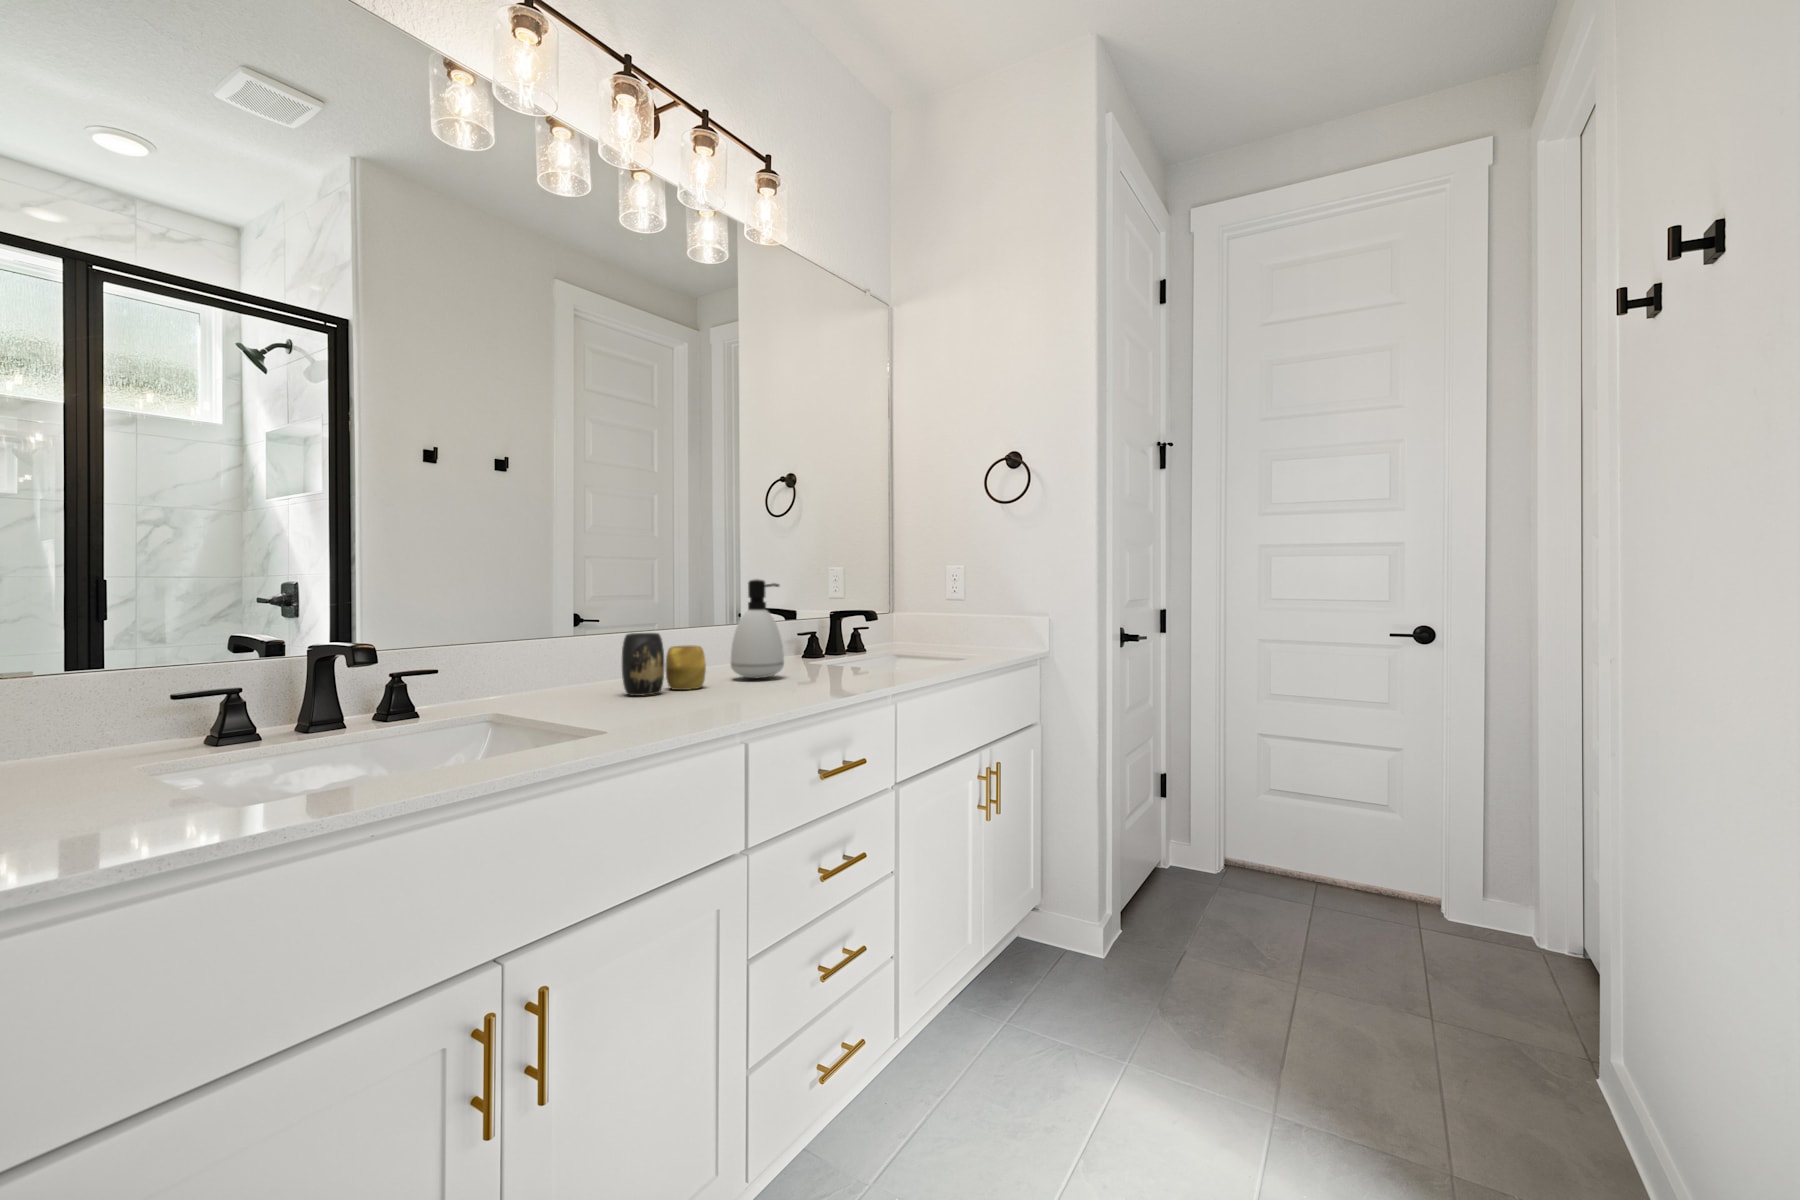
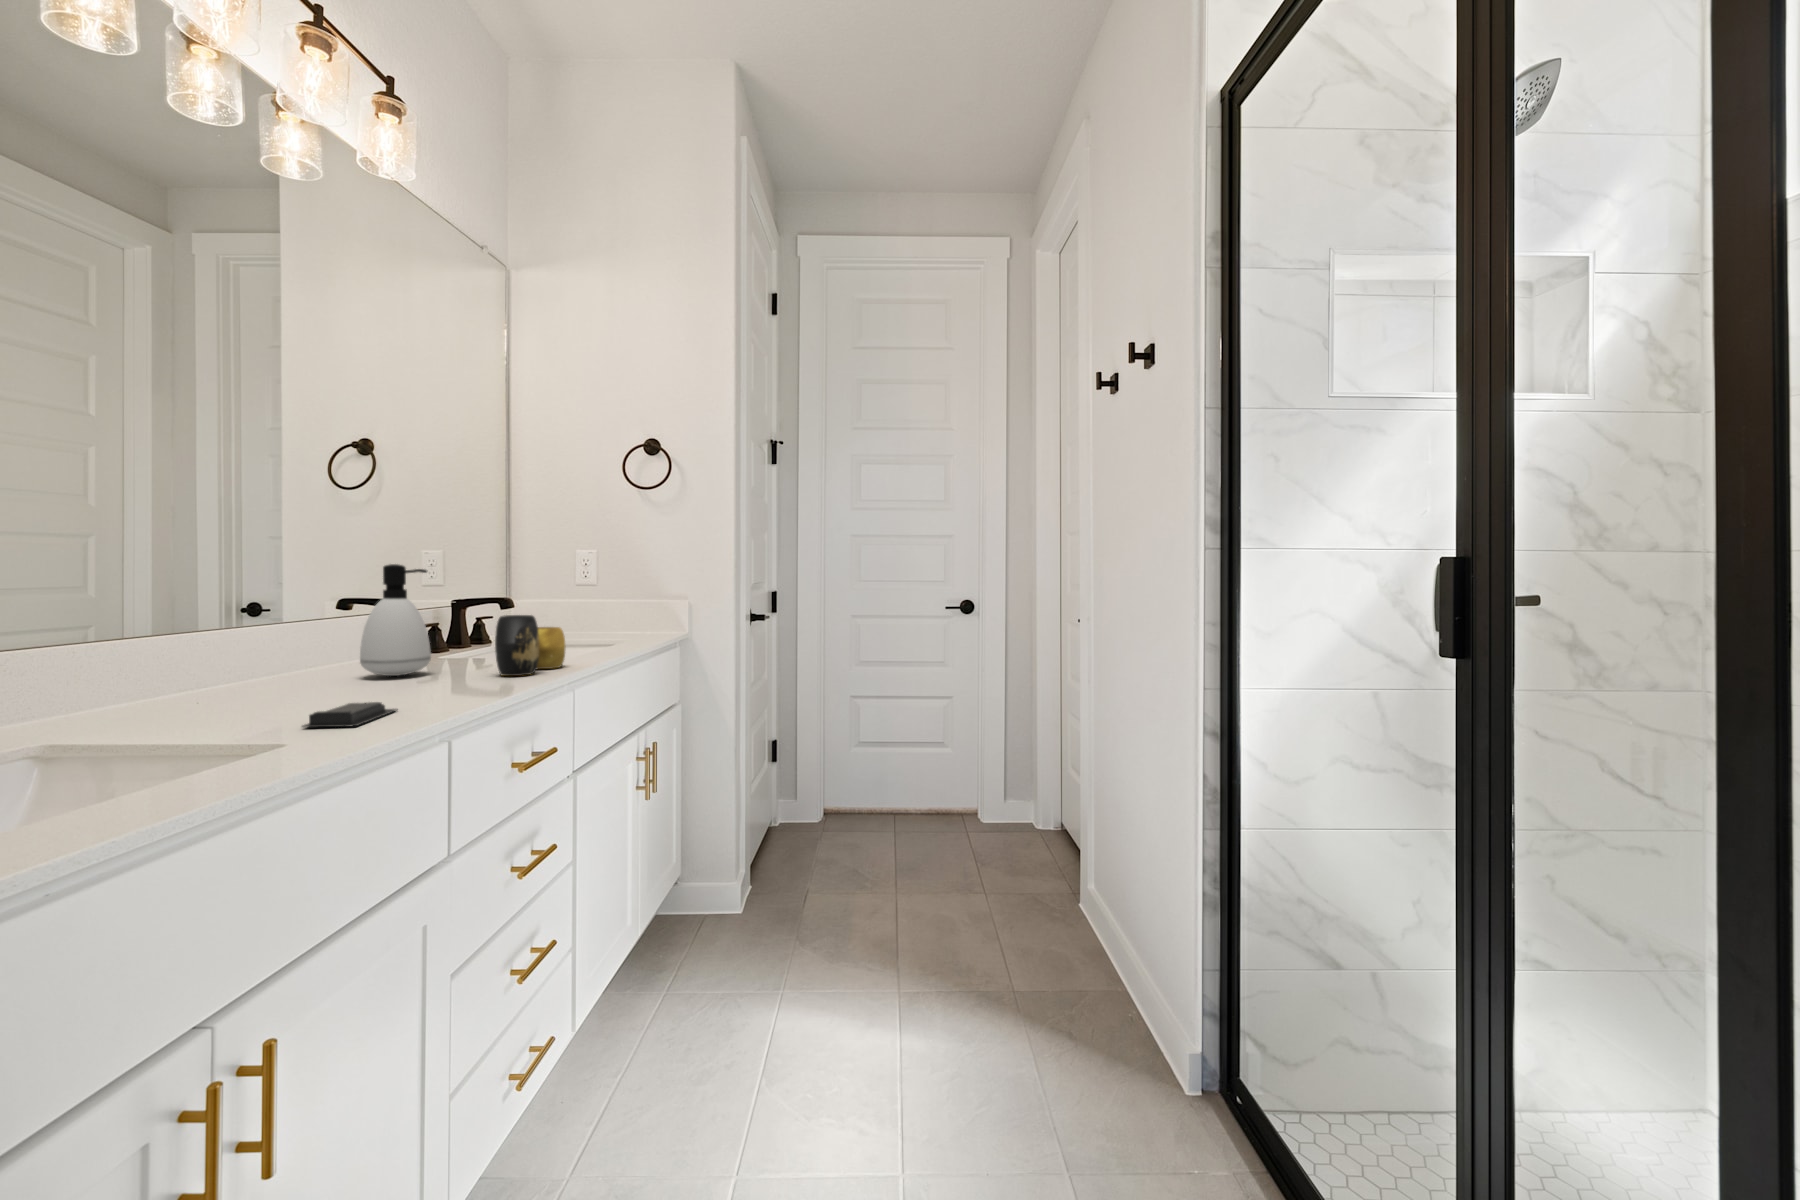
vase: present [622,633,706,696] -> present [495,615,566,676]
soap bar: none [638,699,718,720] -> present [302,702,397,728]

